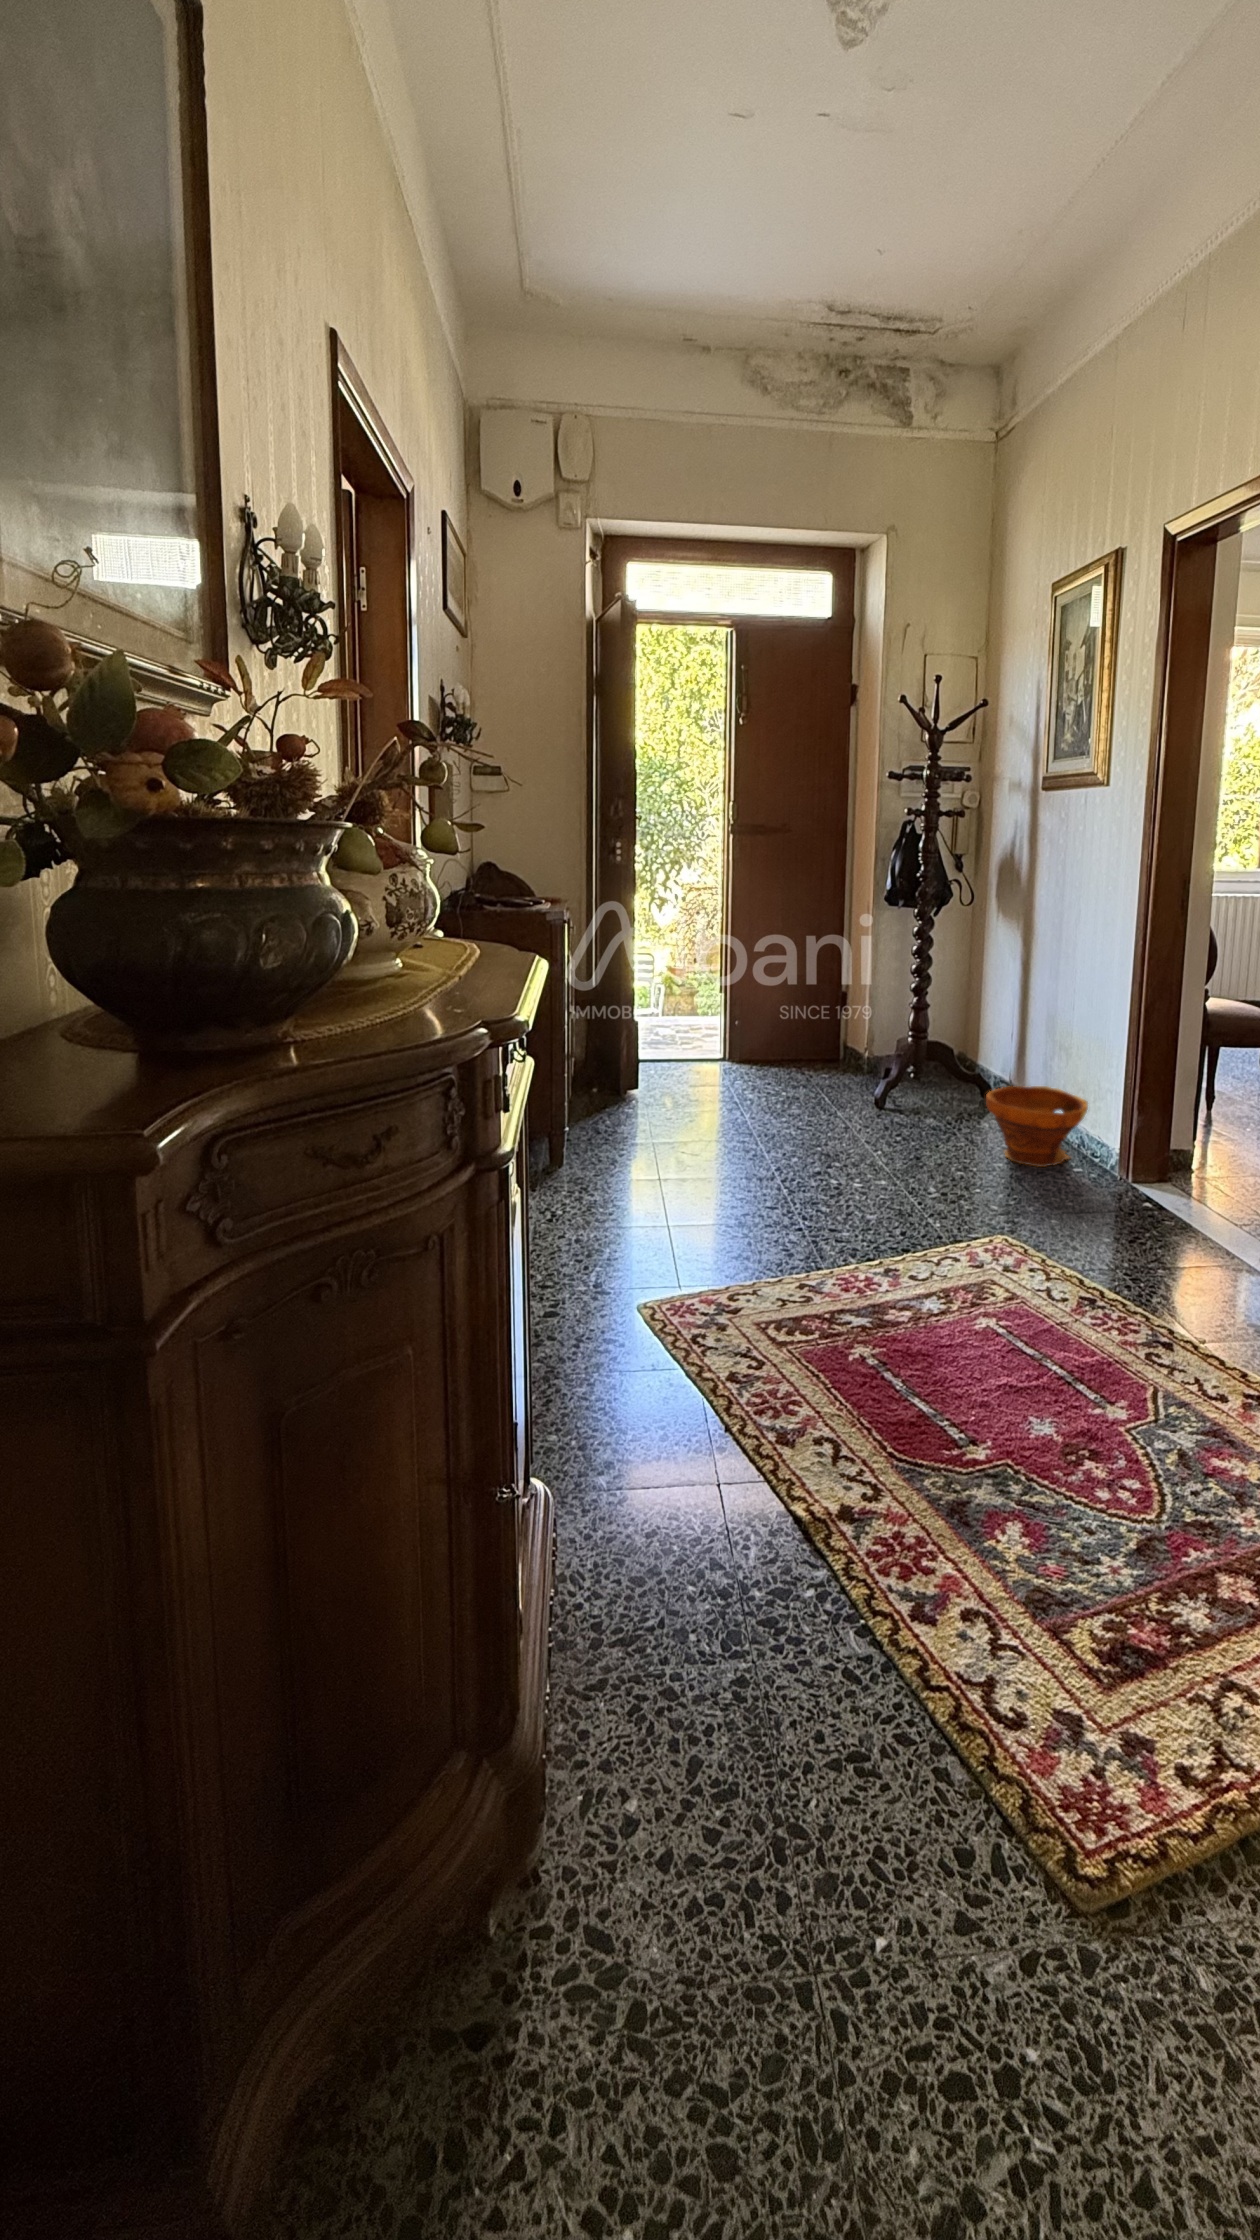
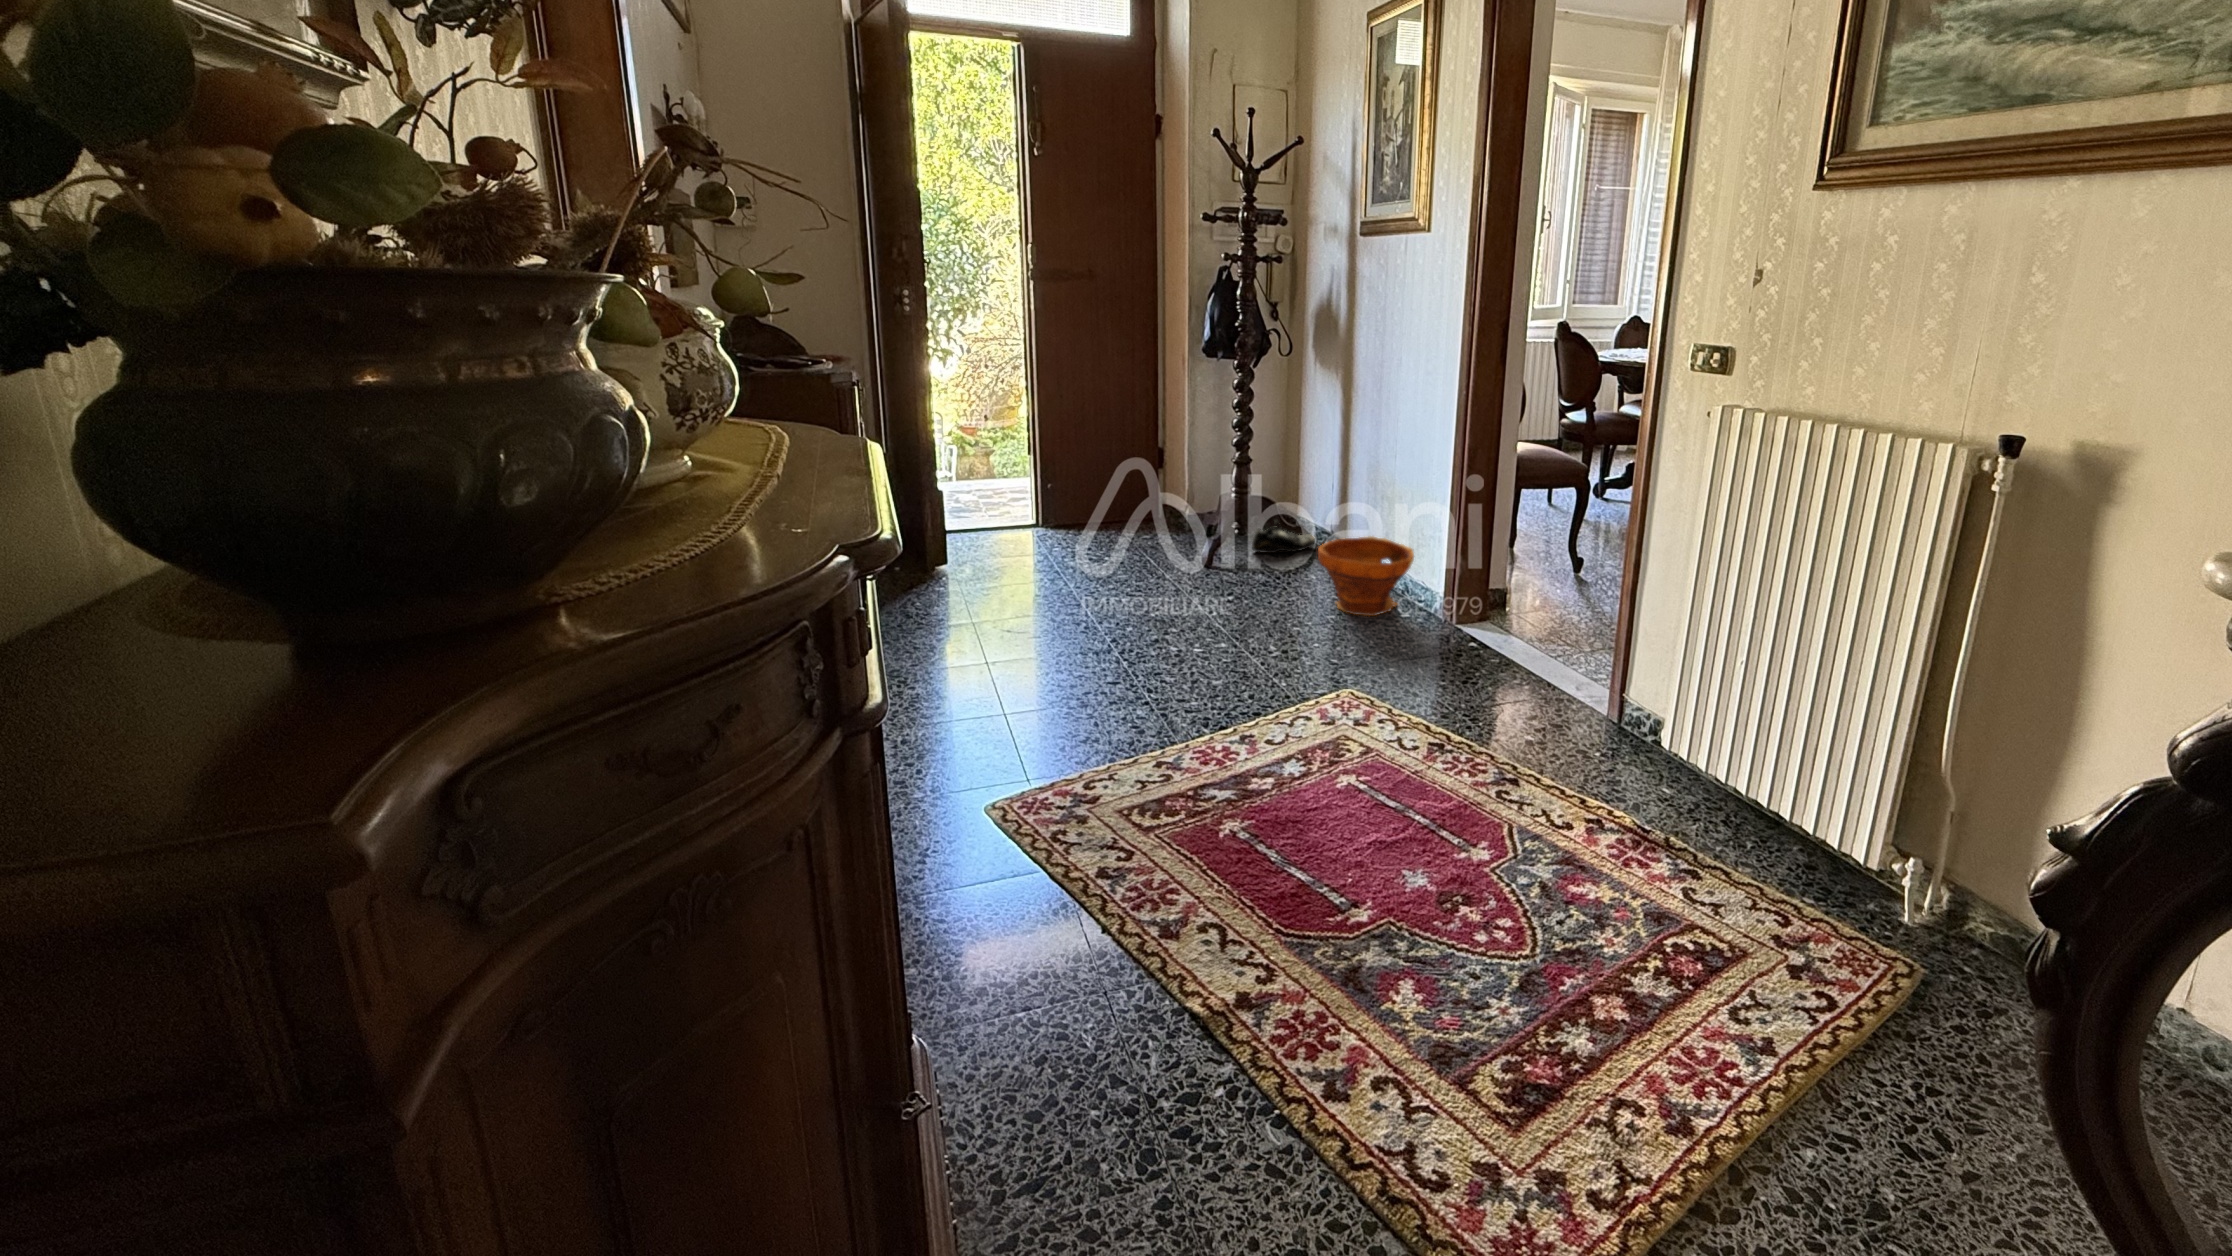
shoe: none [926,1066,992,1099] -> present [1252,521,1315,553]

